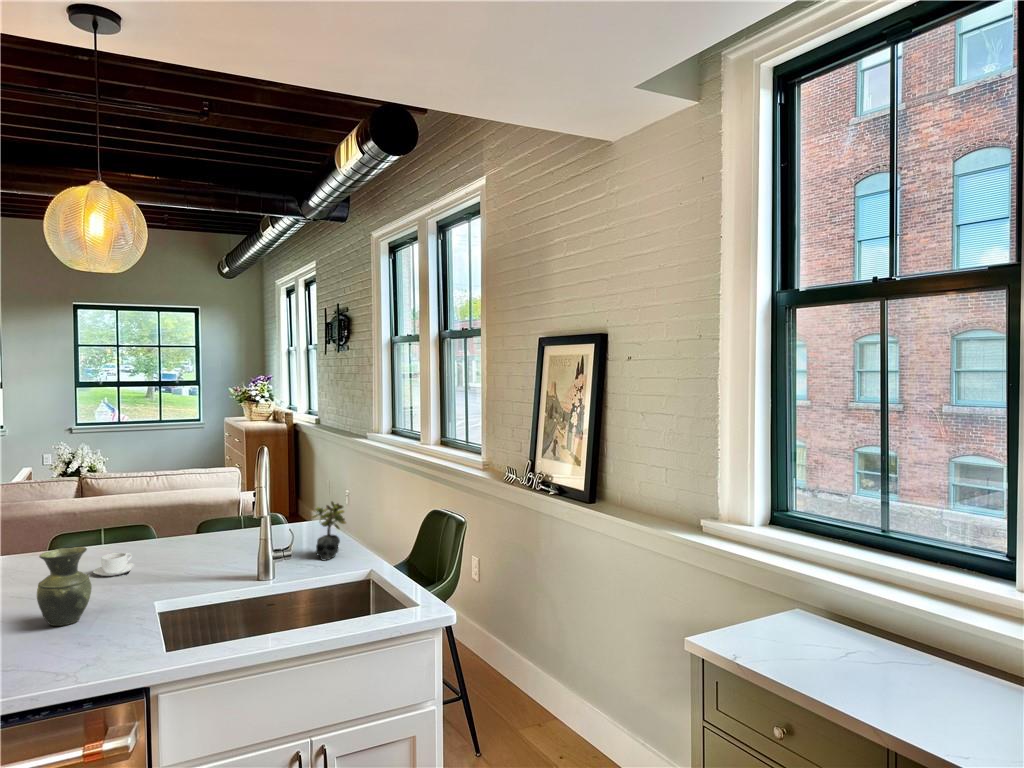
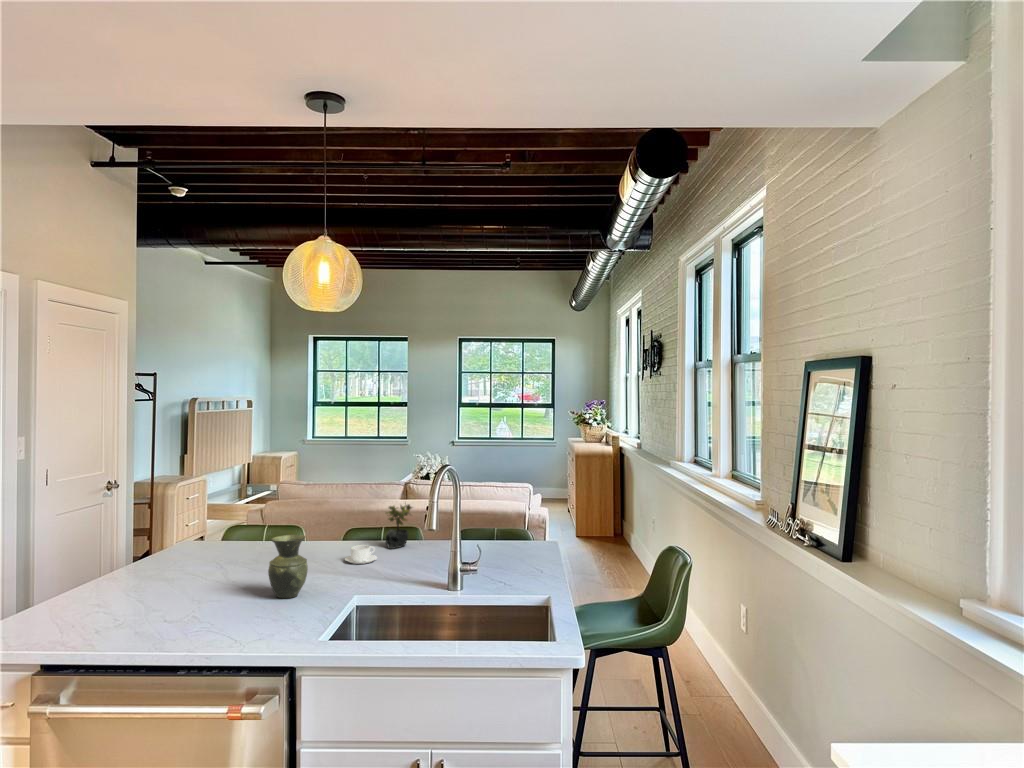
succulent plant: present [311,502,346,560] -> present [386,504,412,549]

